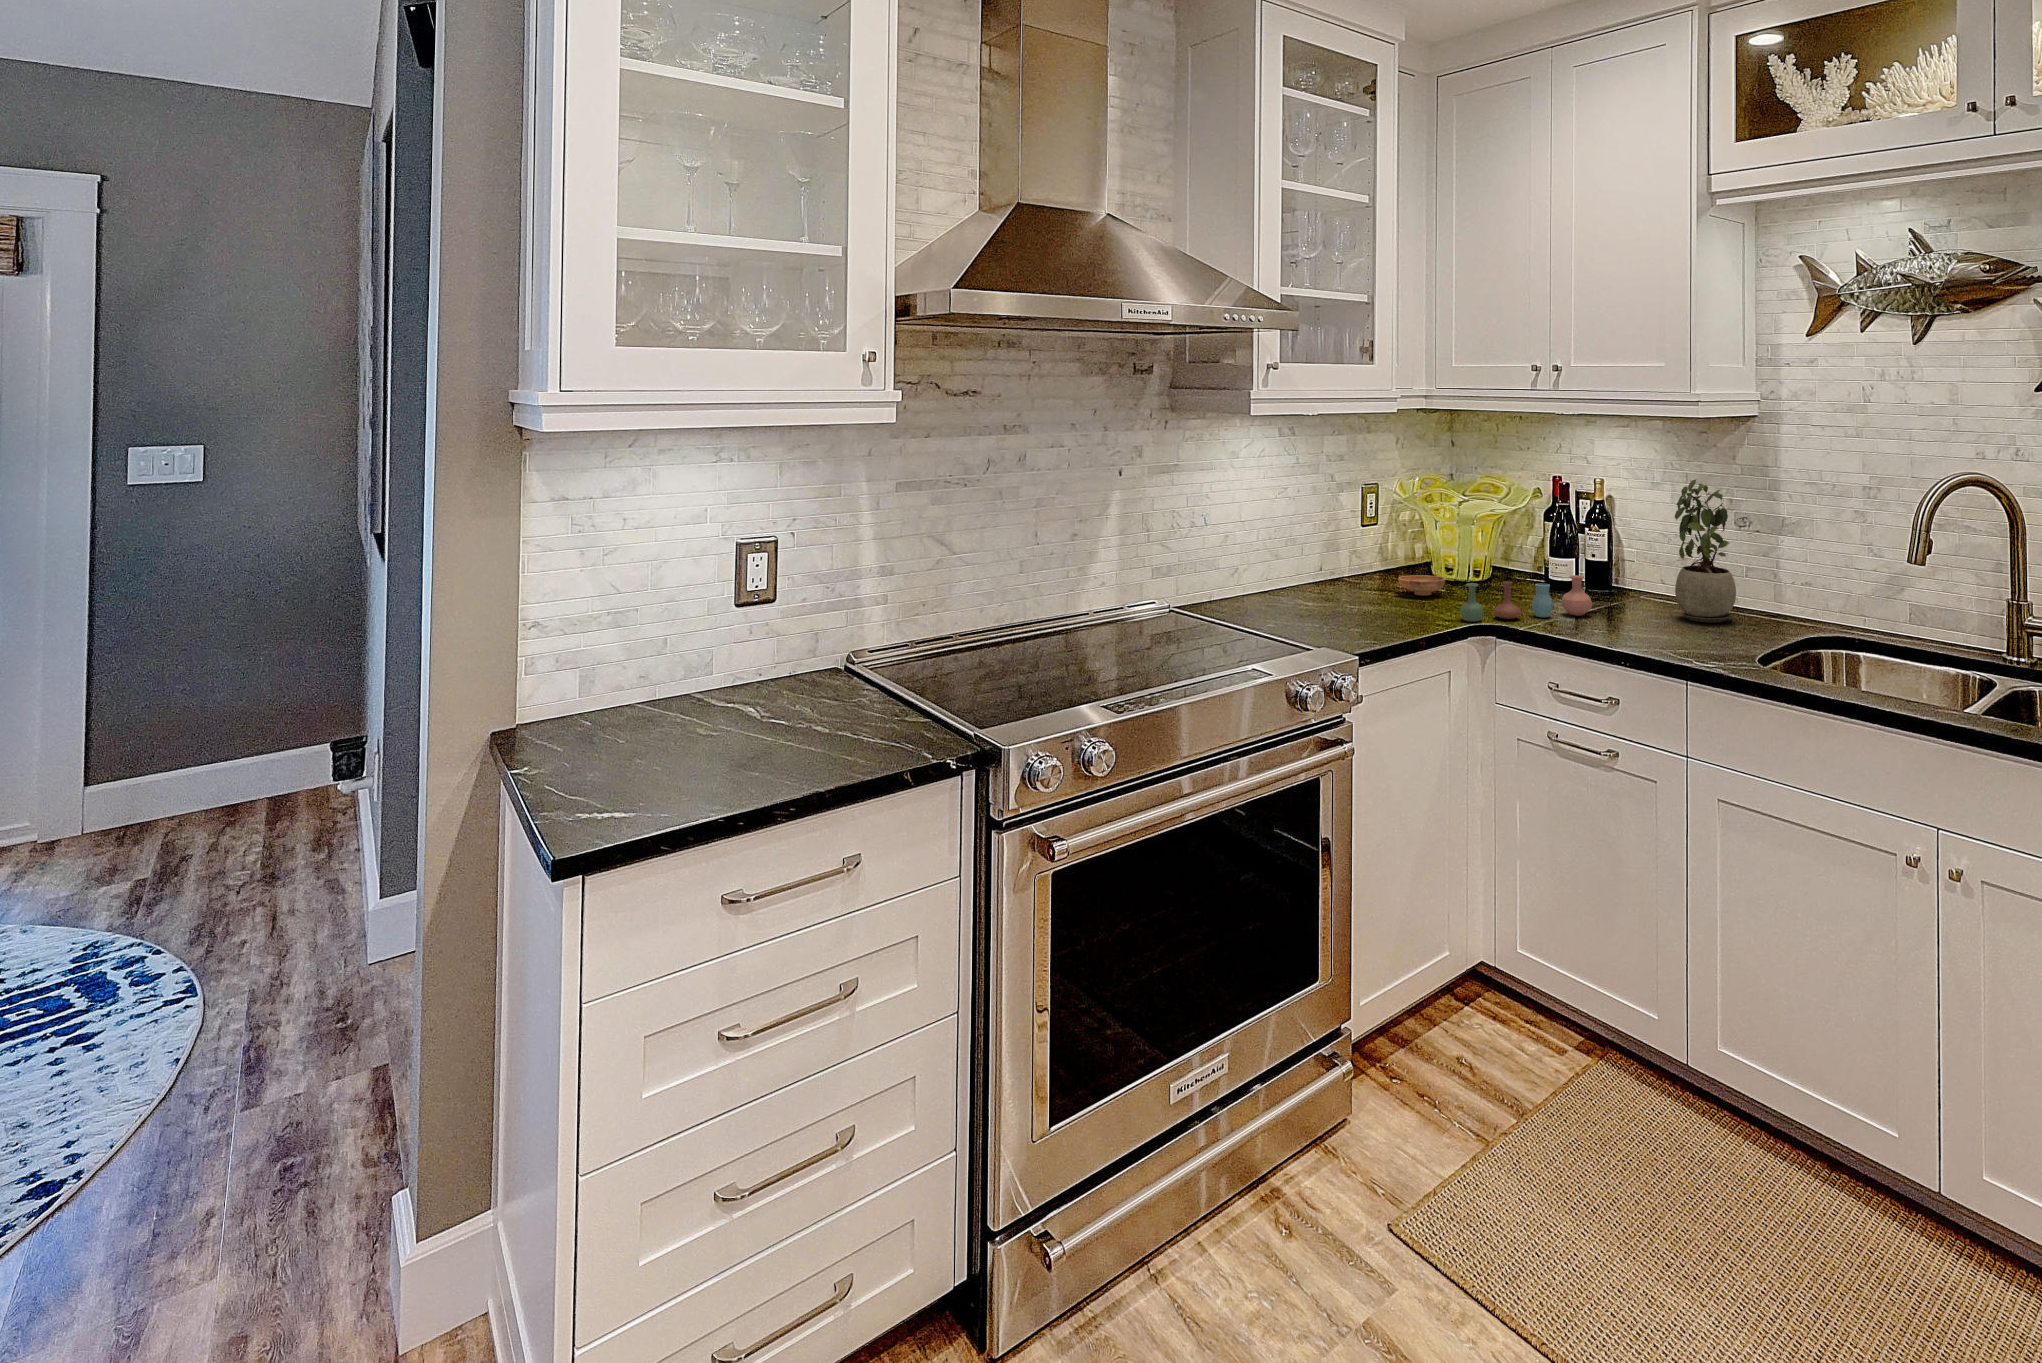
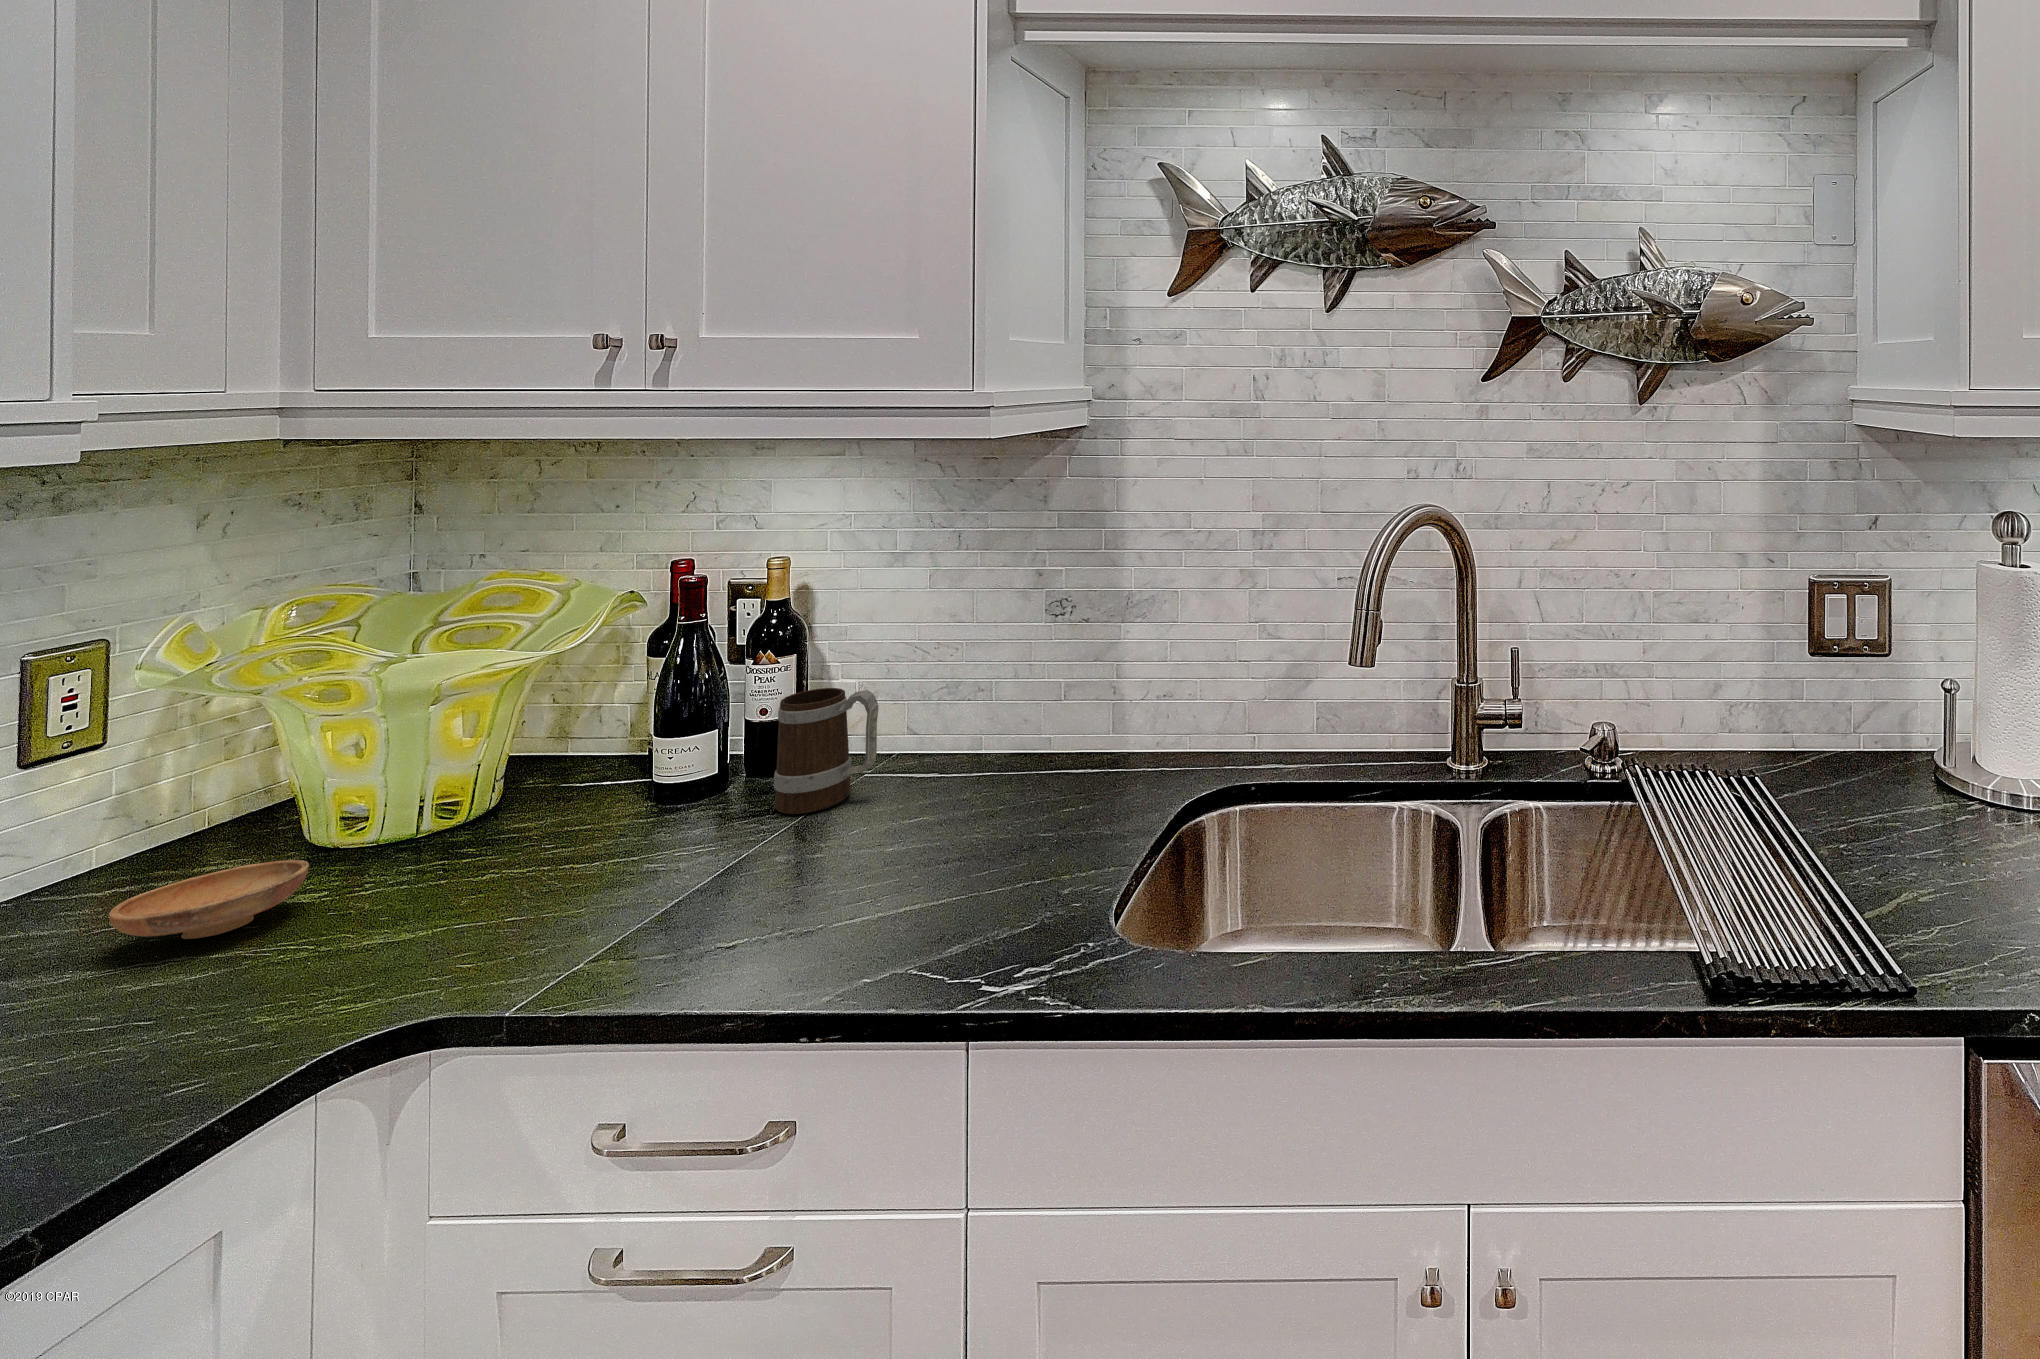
potted plant: present [1675,480,1736,623] -> none [937,552,1056,818]
mug: none [1601,547,1647,606] -> present [774,688,879,814]
vase: present [1460,575,1592,622] -> none [298,788,746,1027]

